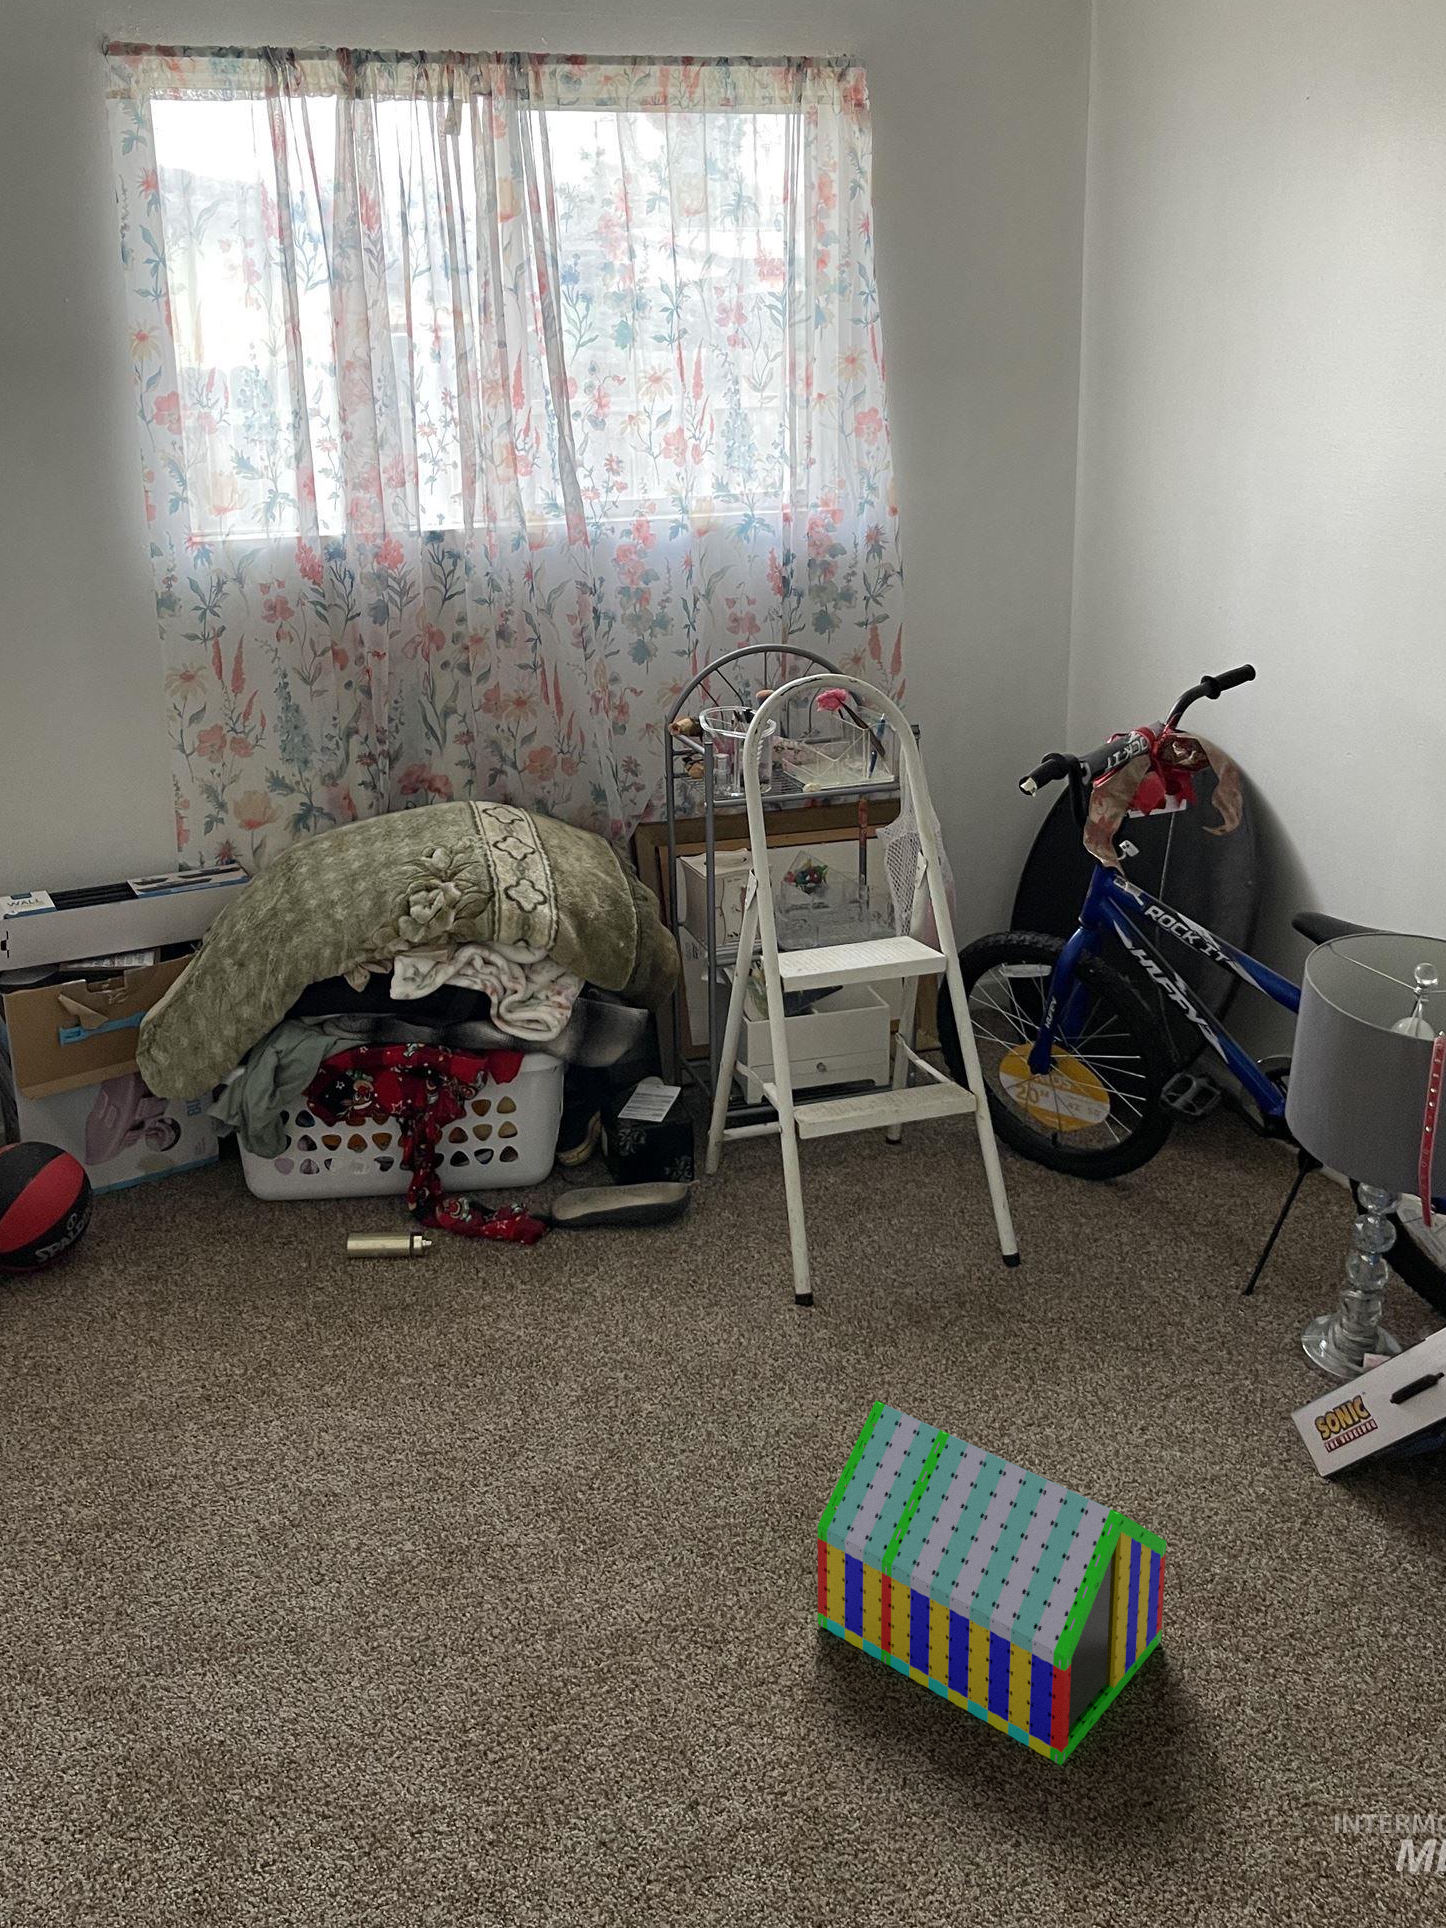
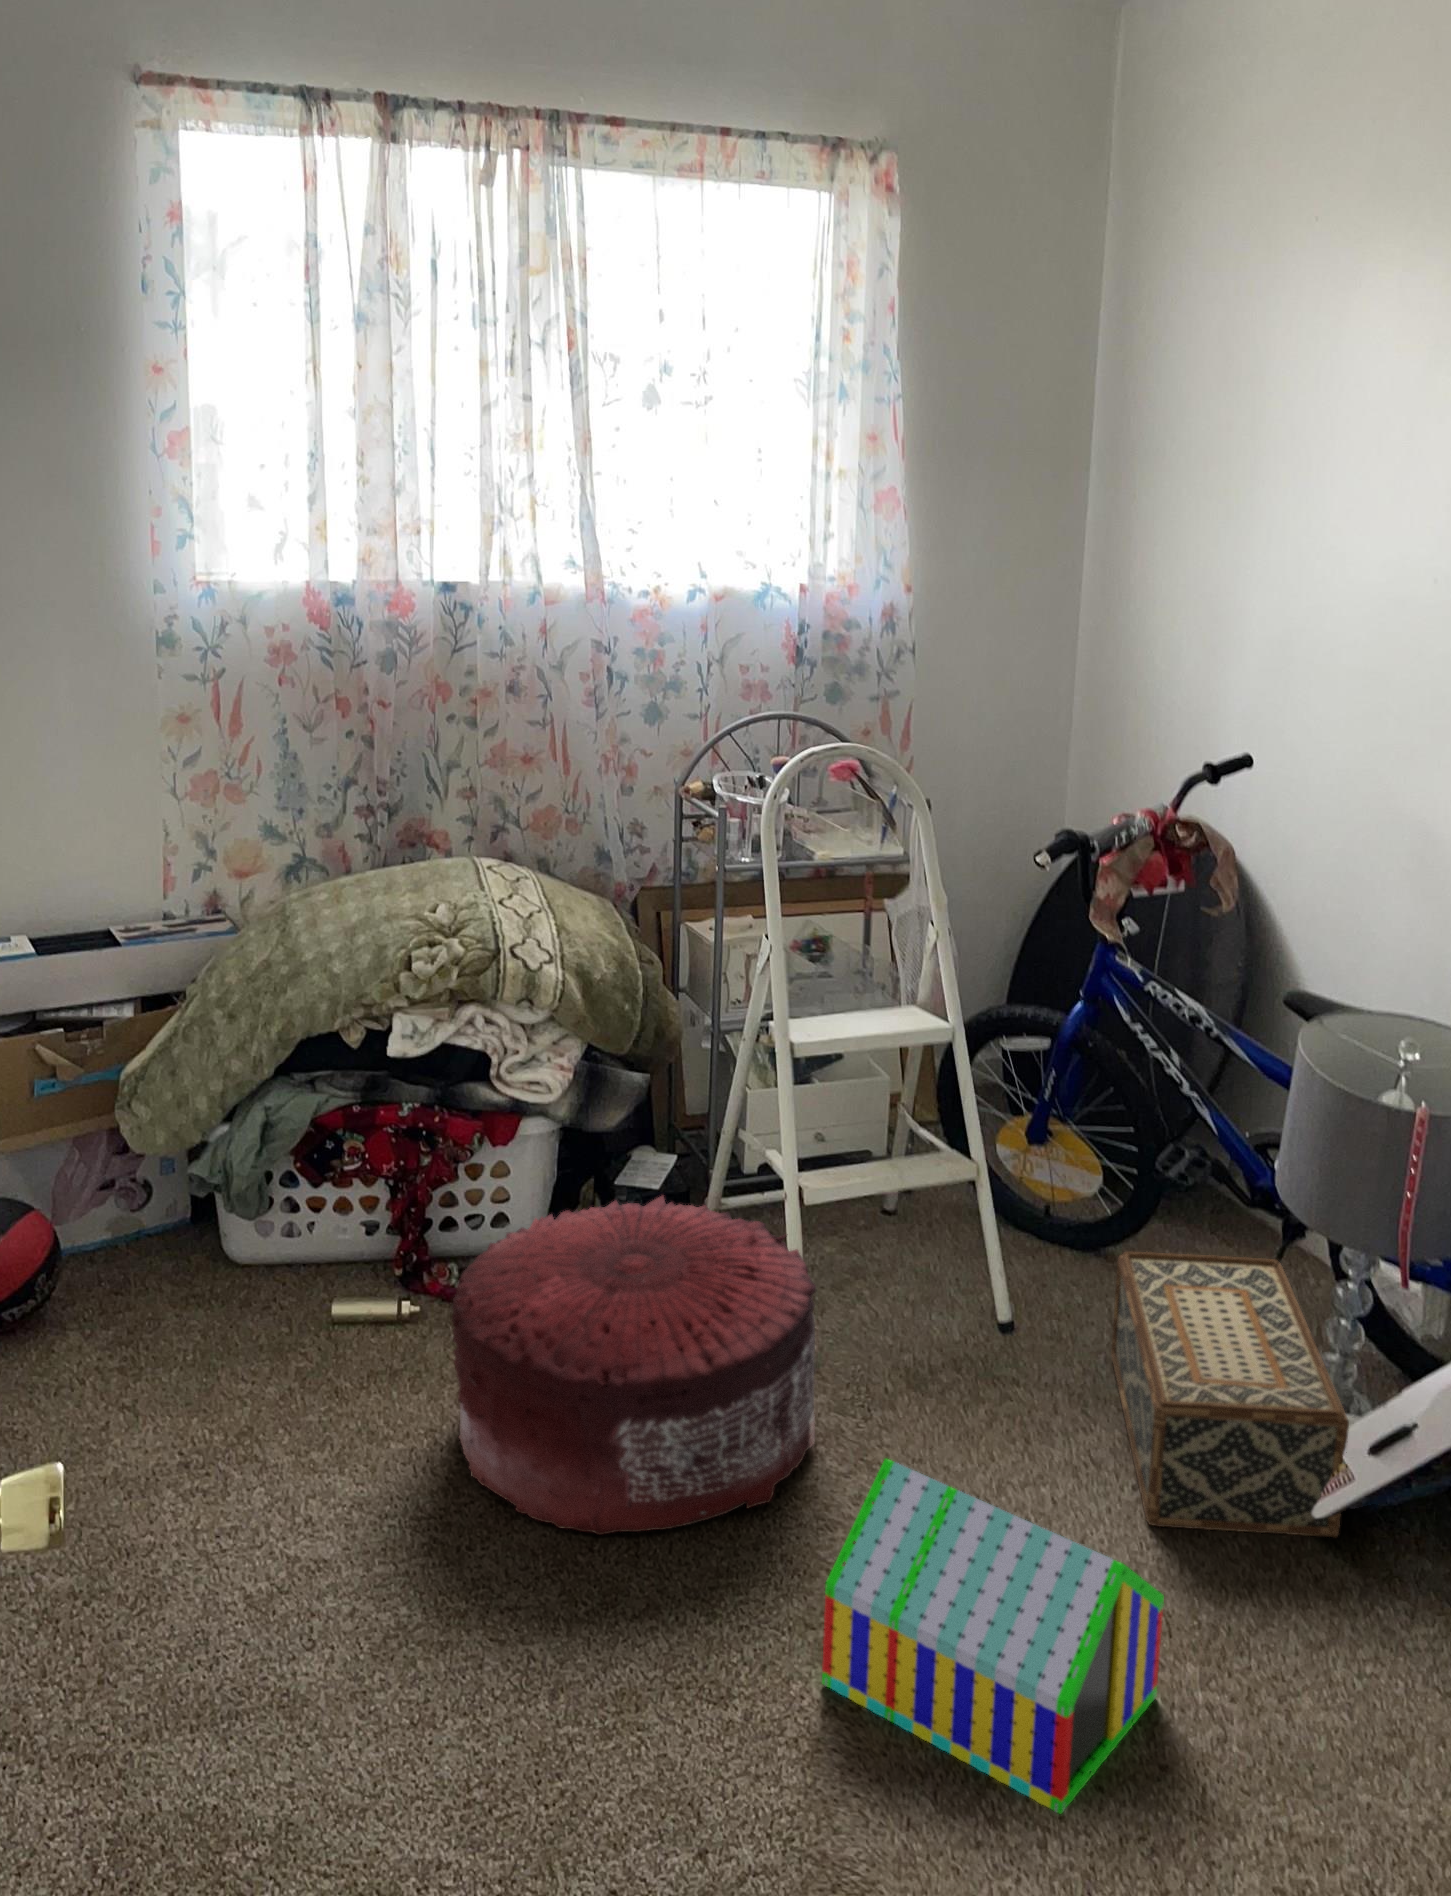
pouf: none [451,1130,814,1469] -> present [452,1196,816,1535]
woven basket: none [1115,1180,1361,1472] -> present [1111,1252,1349,1537]

